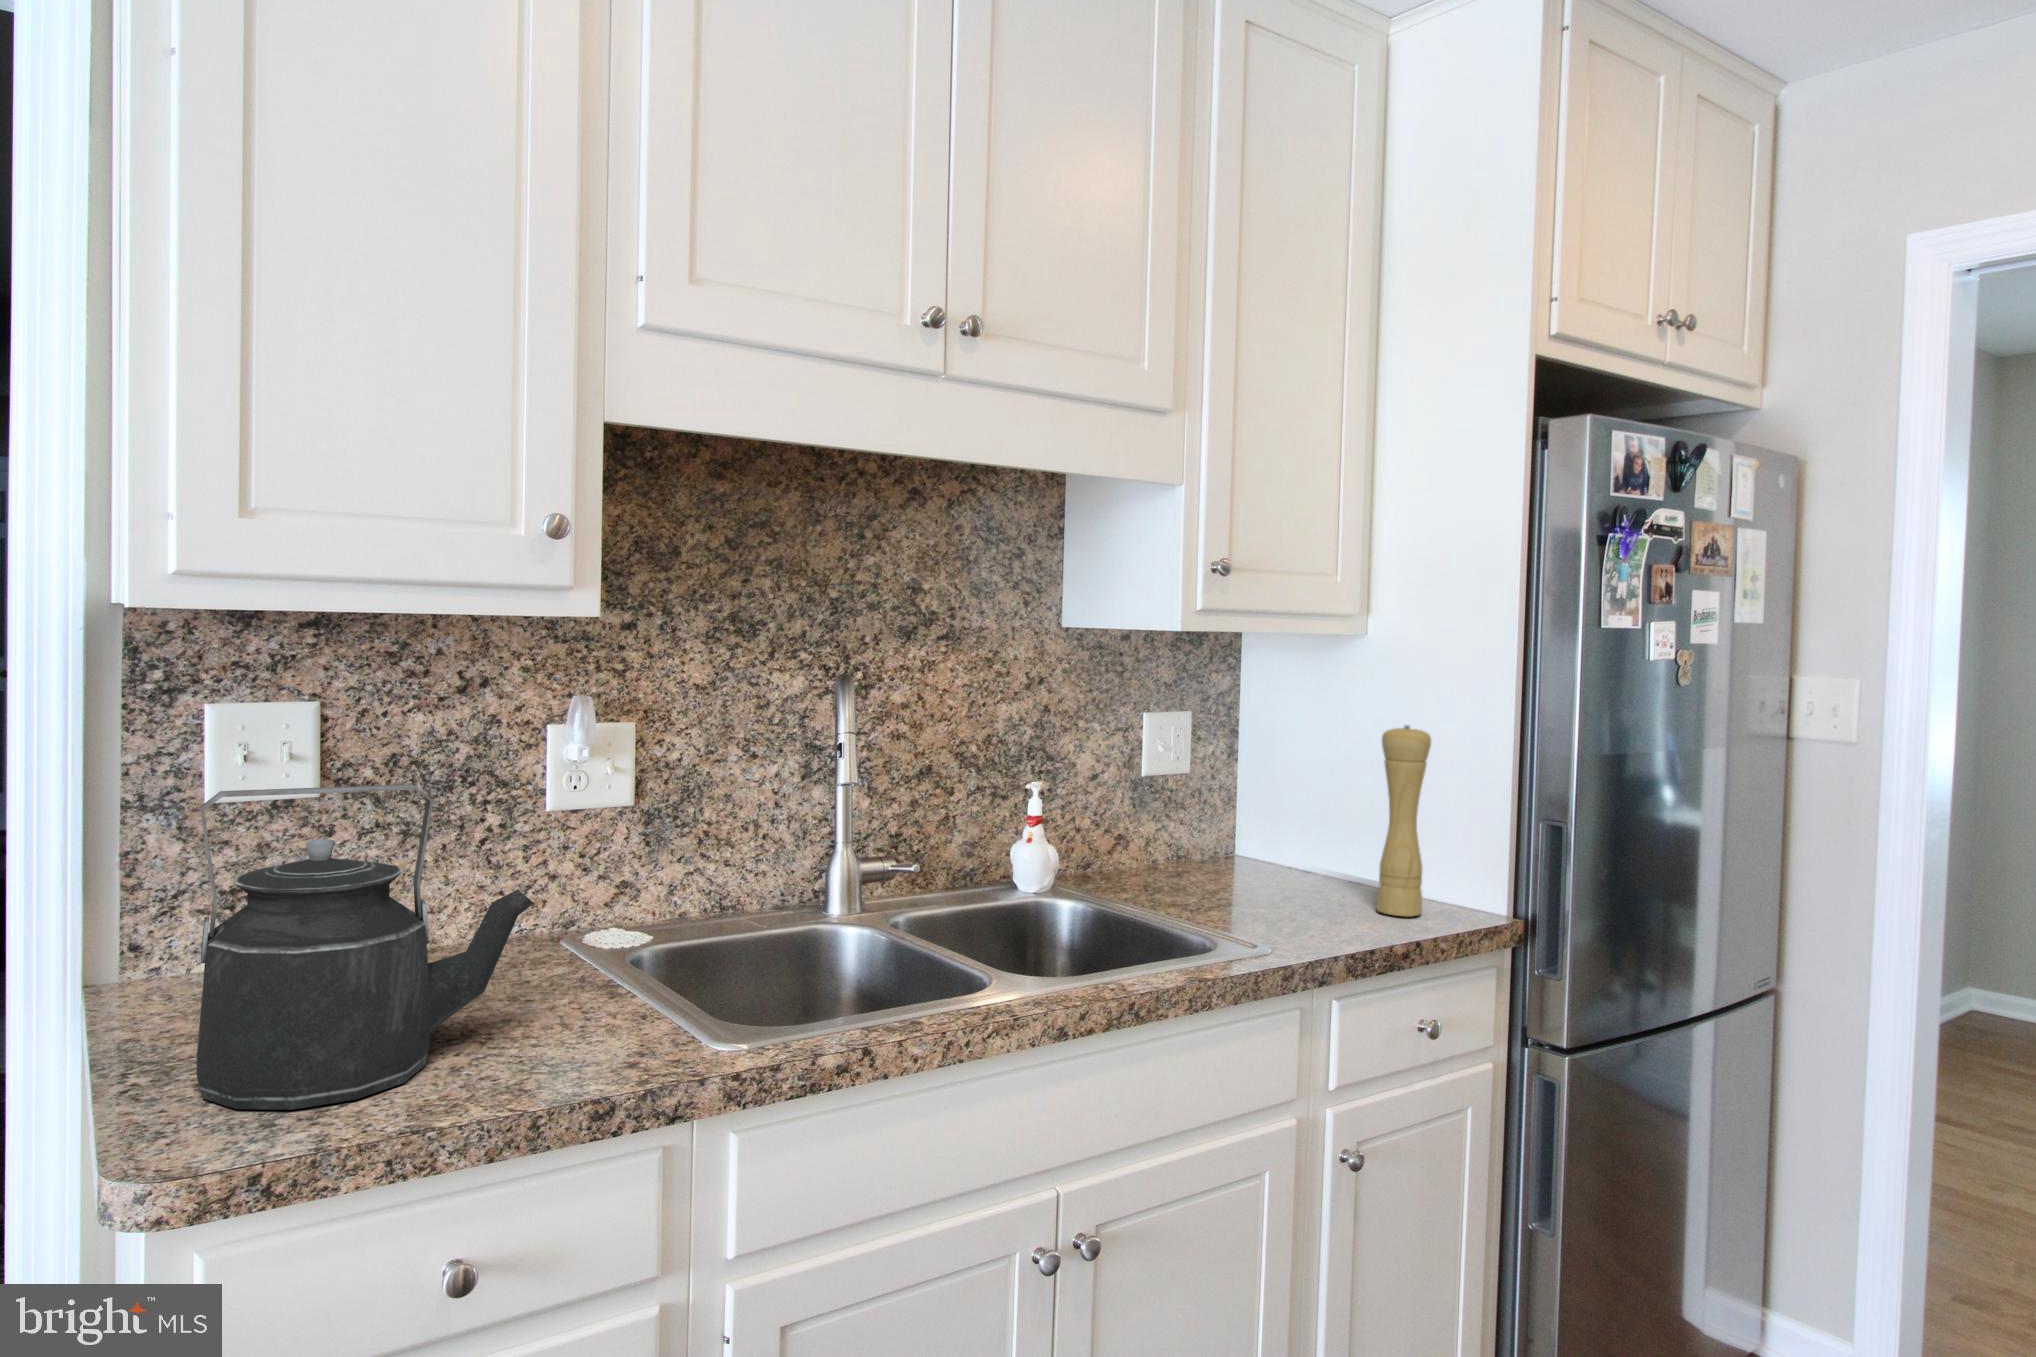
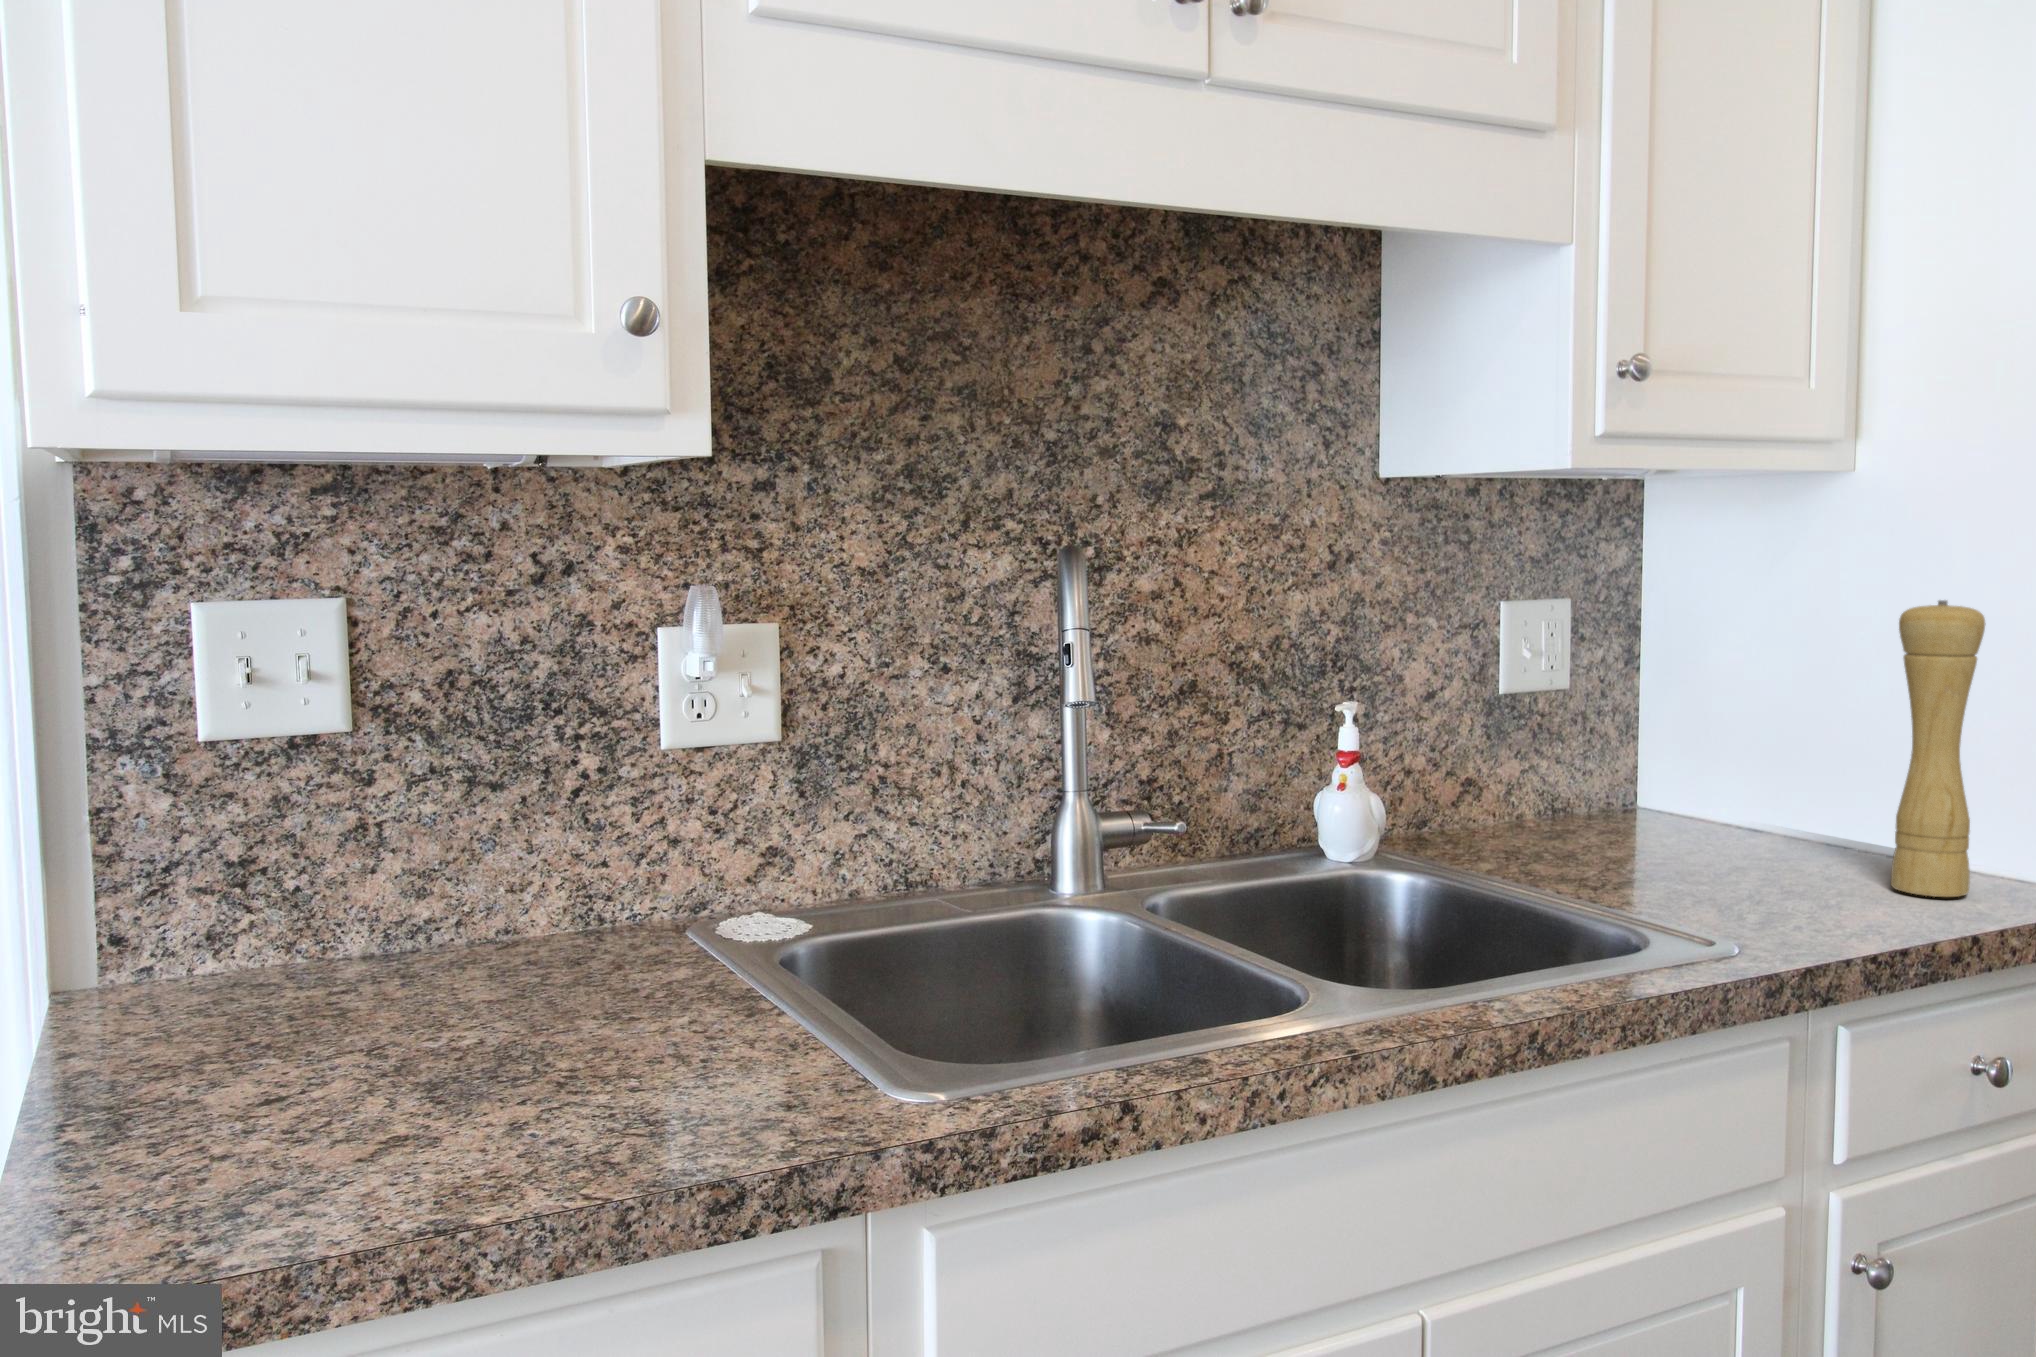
kettle: present [197,784,534,1110] -> none [124,698,624,1189]

